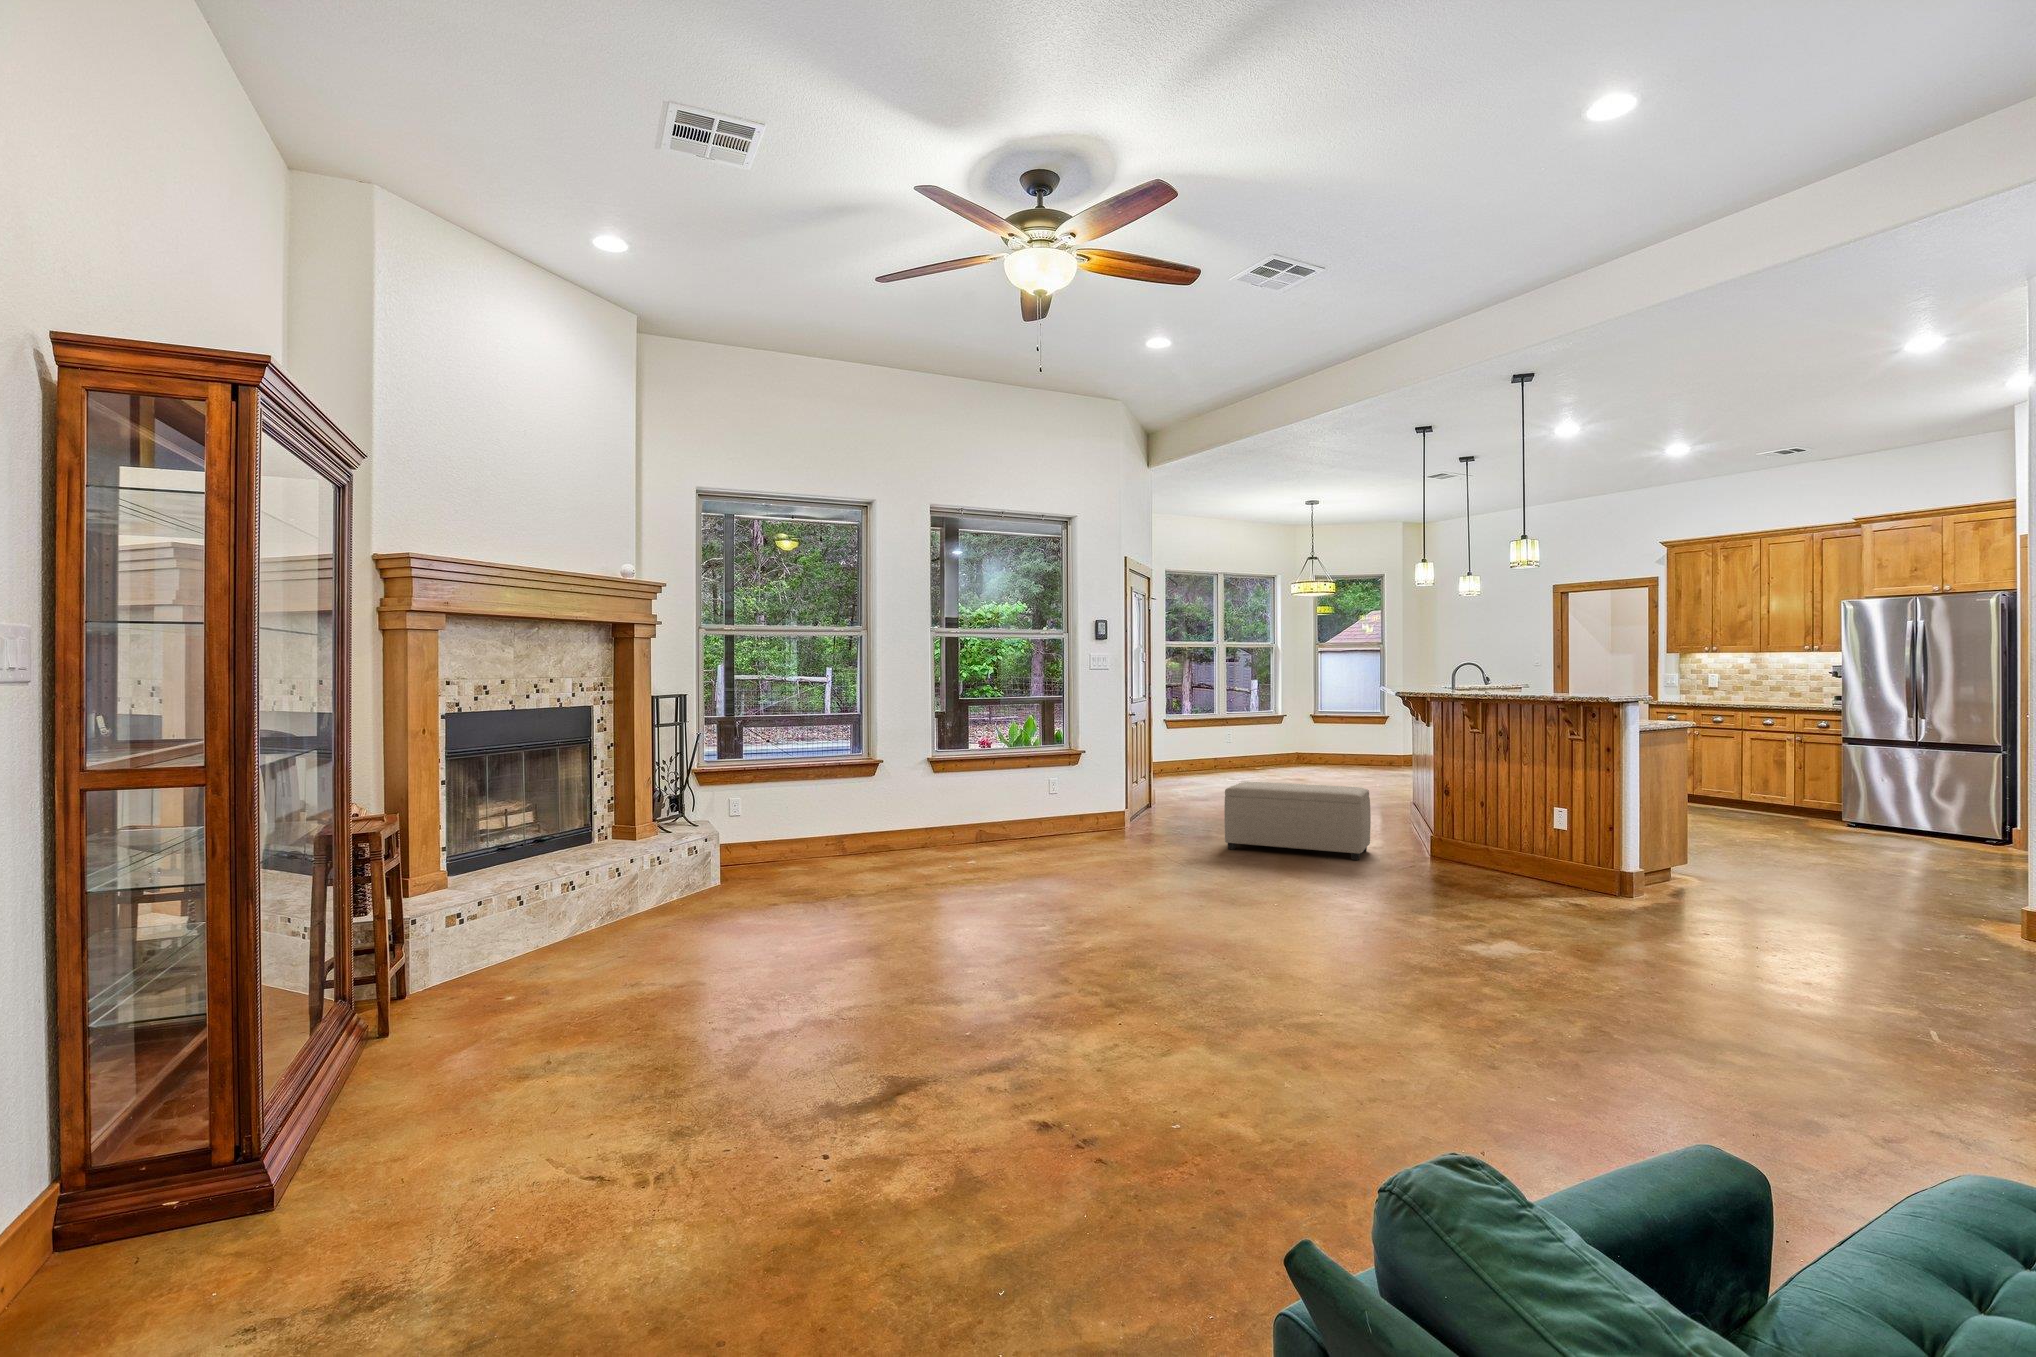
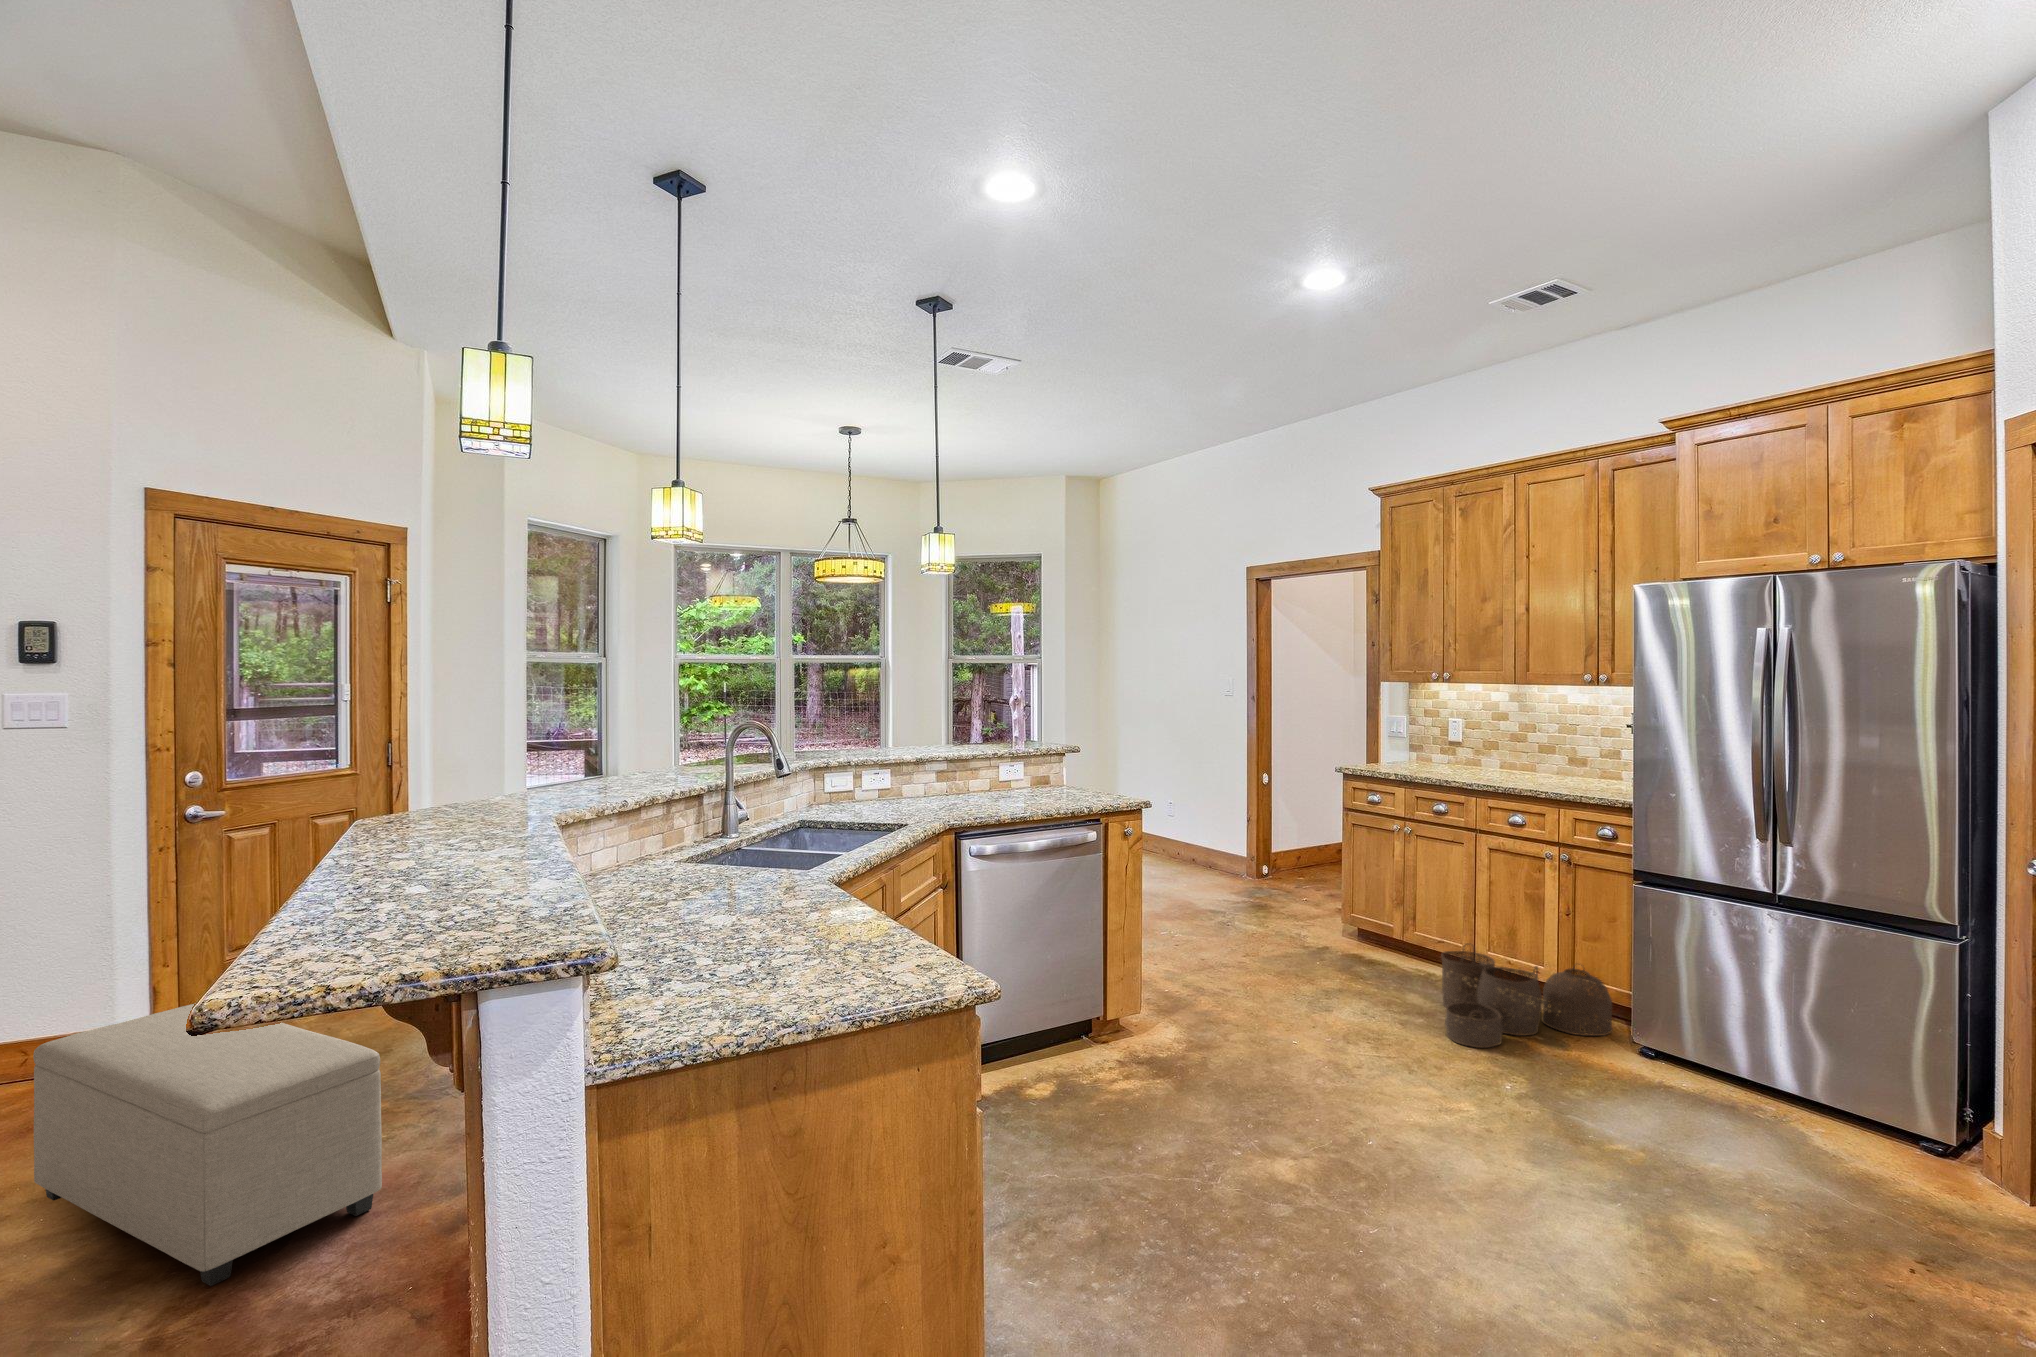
woven basket: none [1734,785,1831,824] -> present [1441,944,1613,1048]

